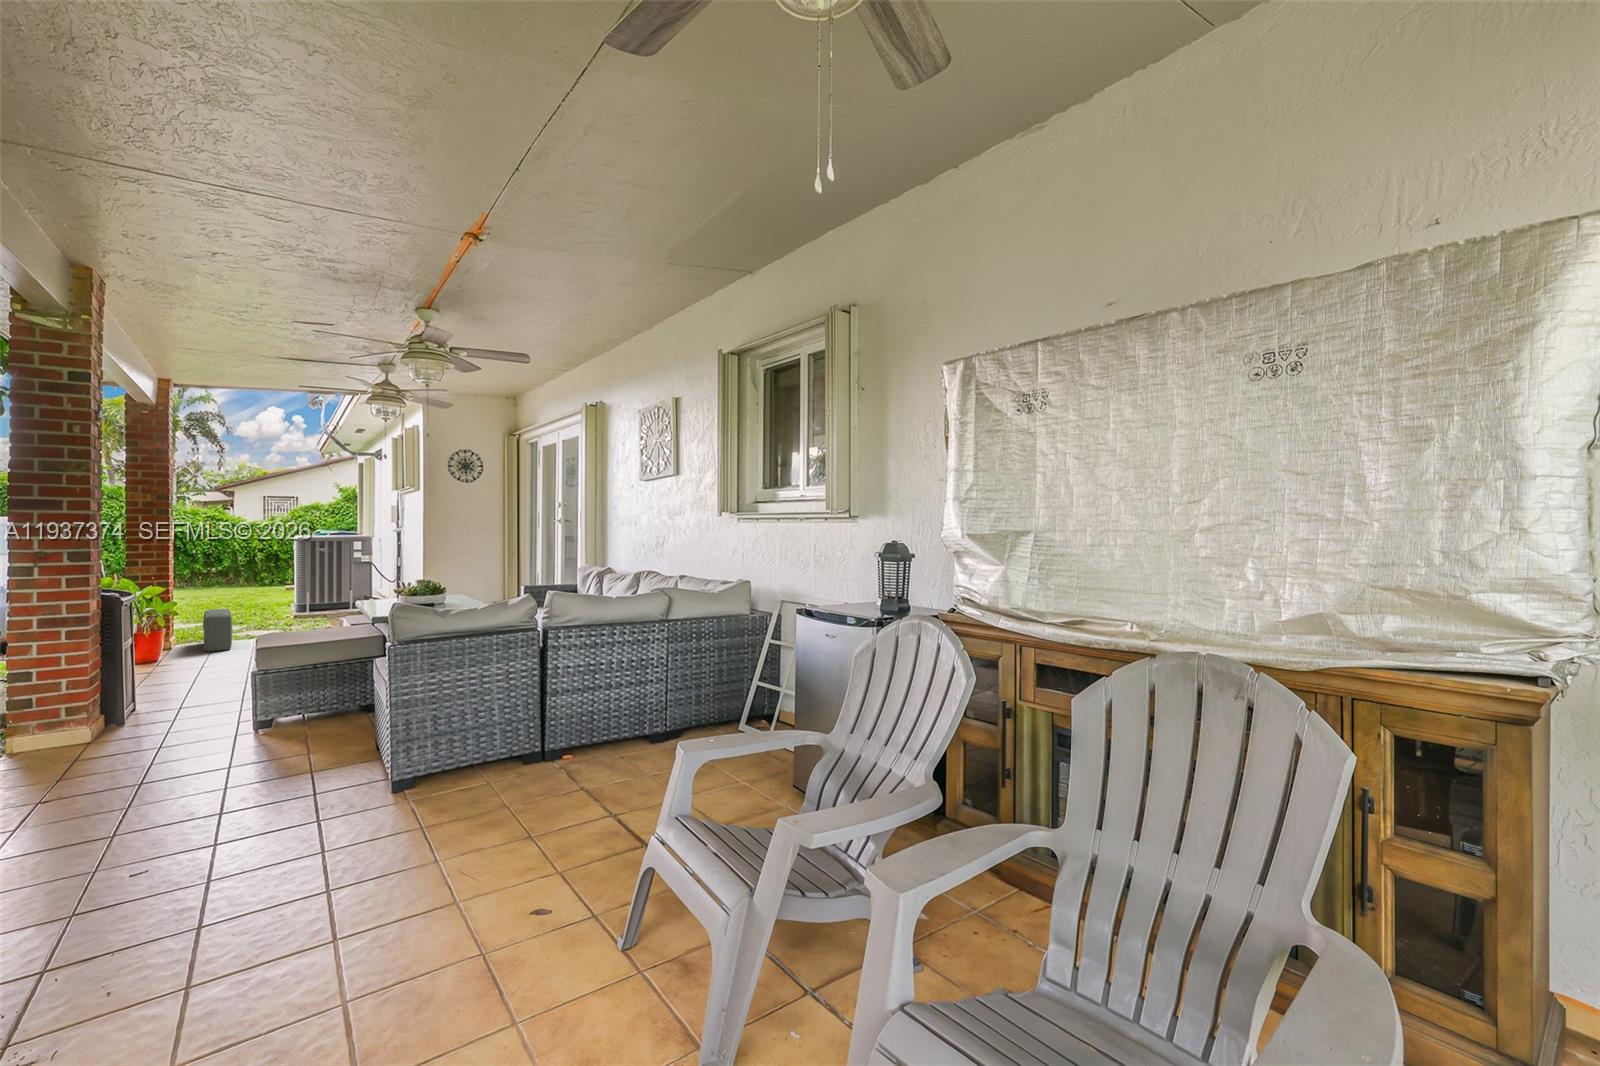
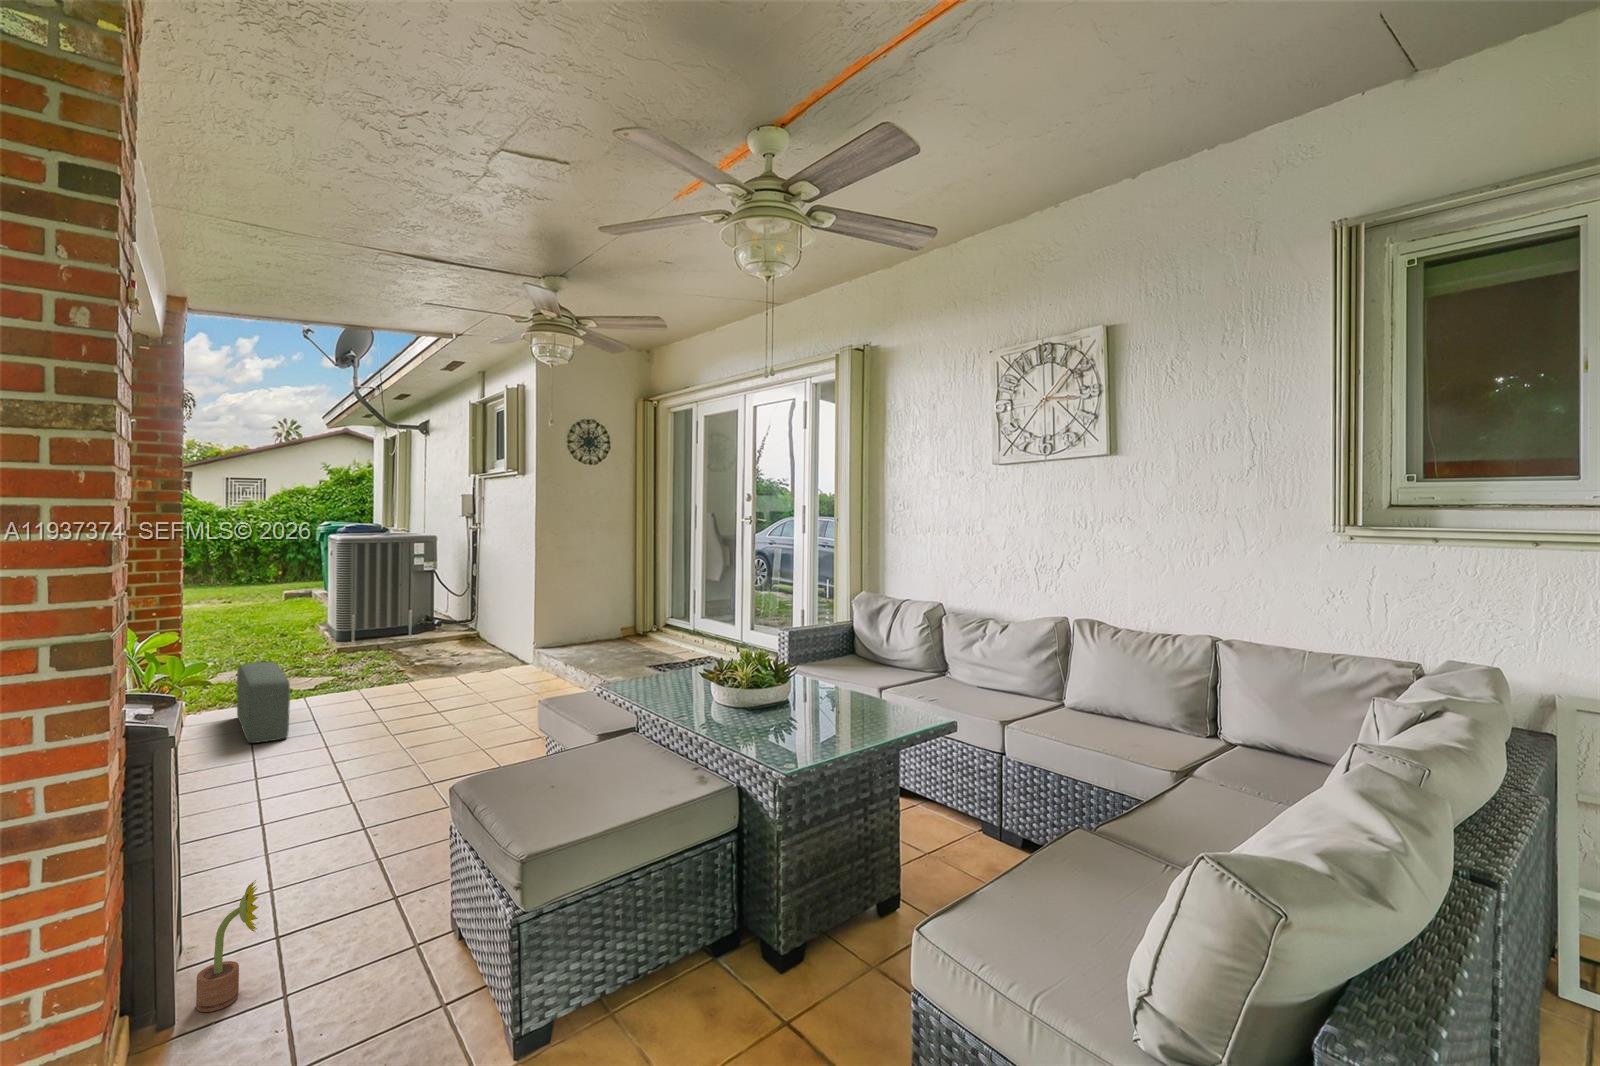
decorative plant: none [138,665,167,718] -> present [196,880,258,1012]

